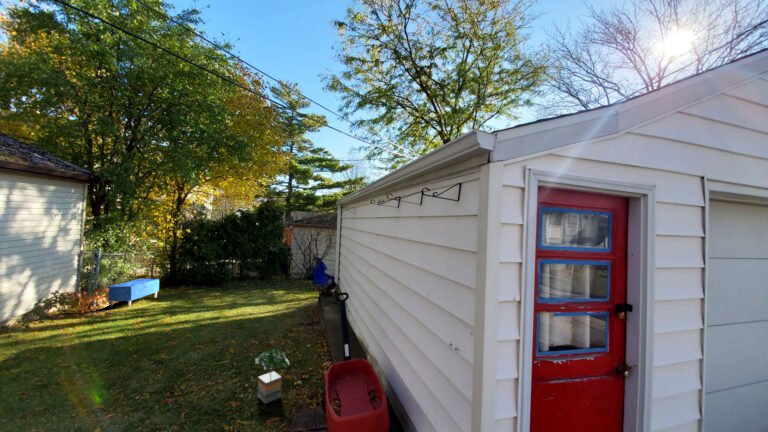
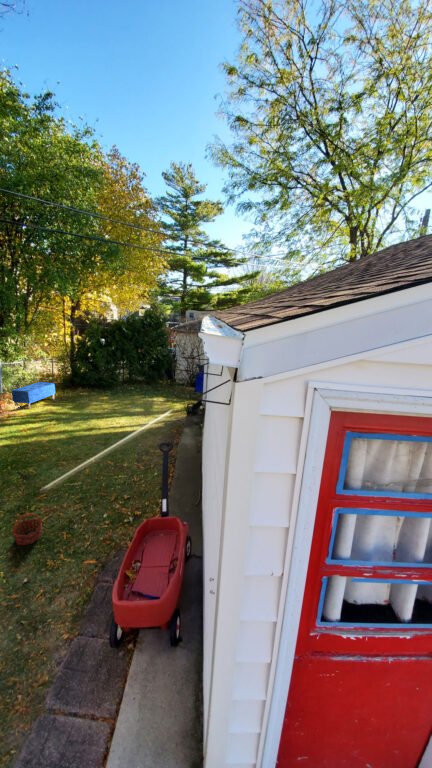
potted tree: present [256,349,289,403] -> none [73,500,109,555]
basket: none [181,372,212,407] -> present [12,513,42,545]

